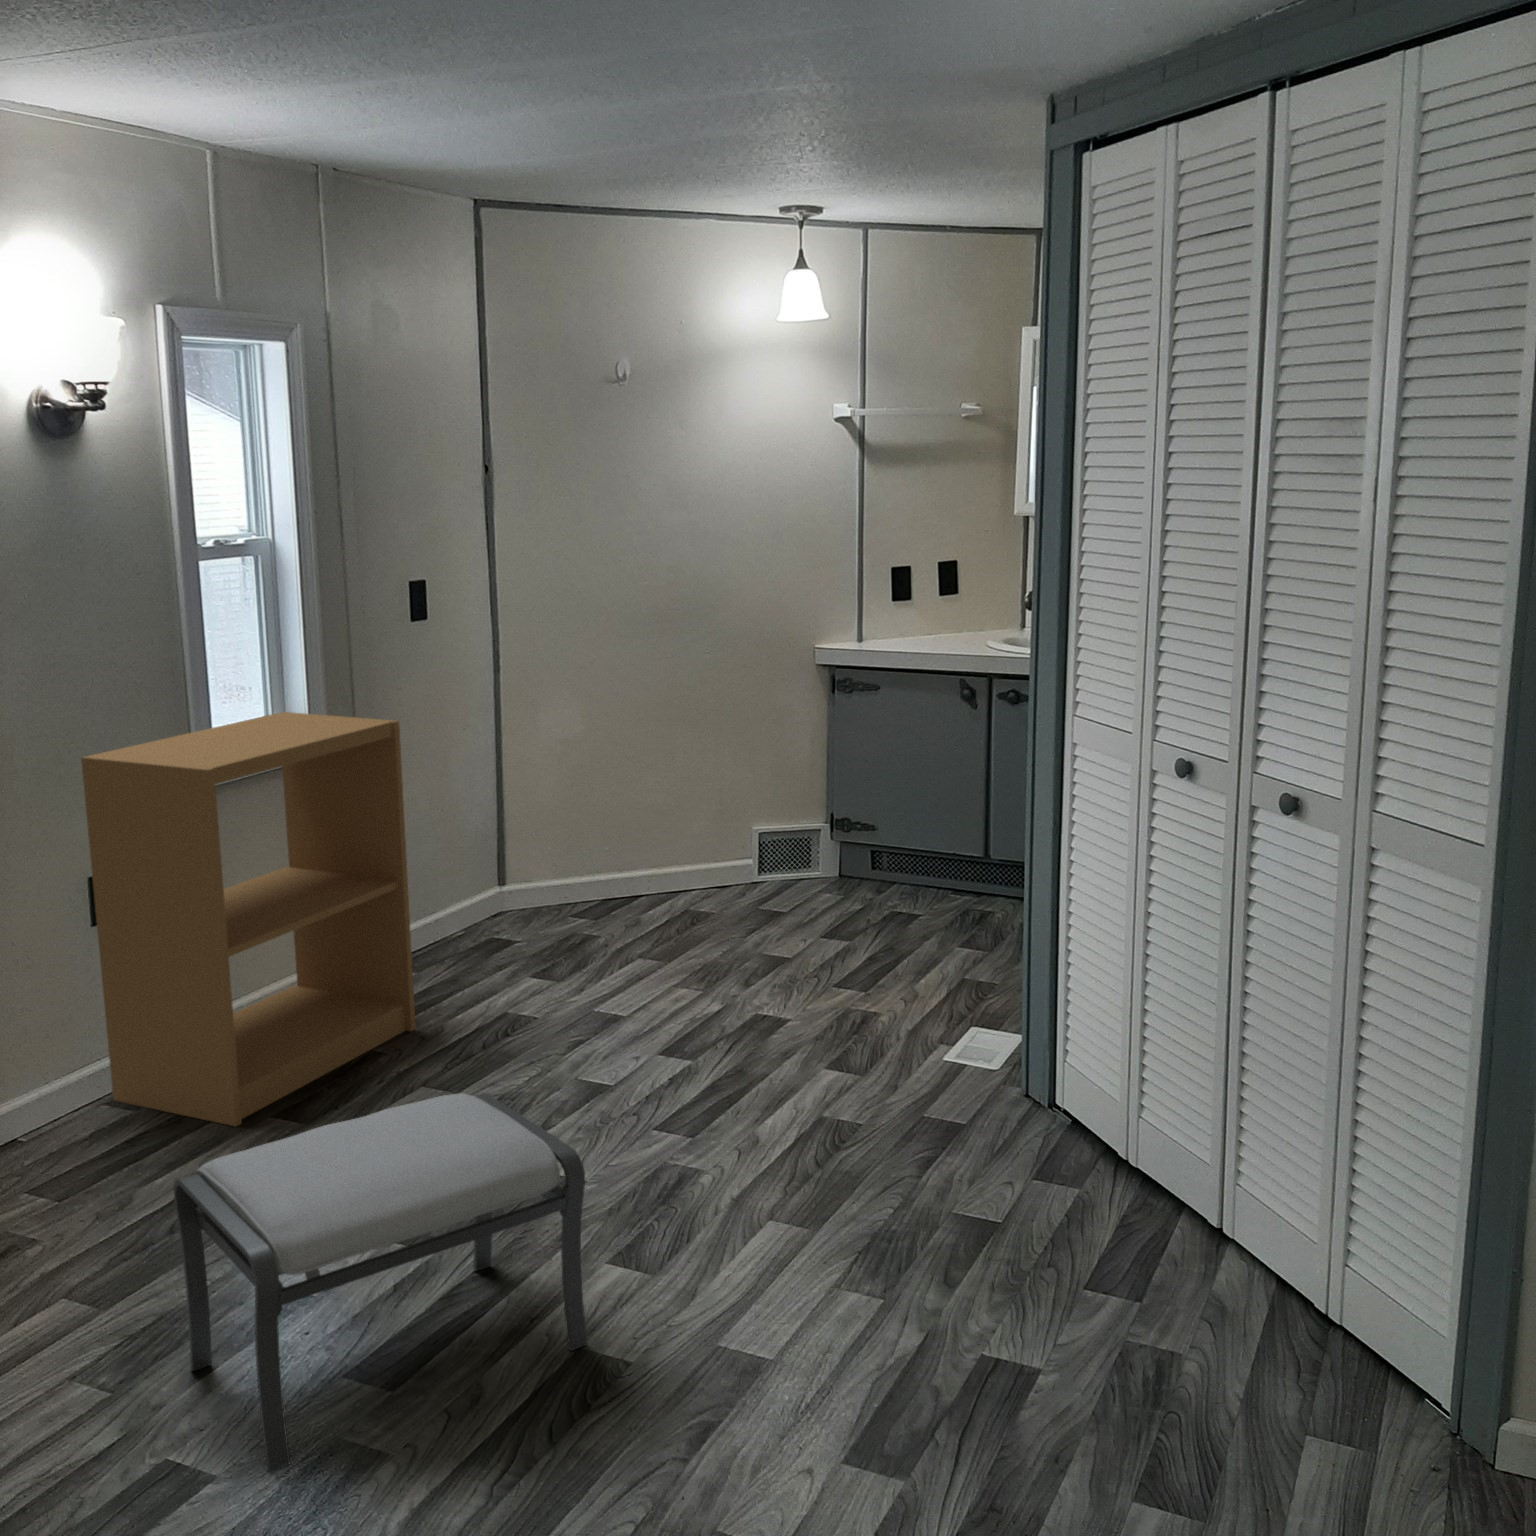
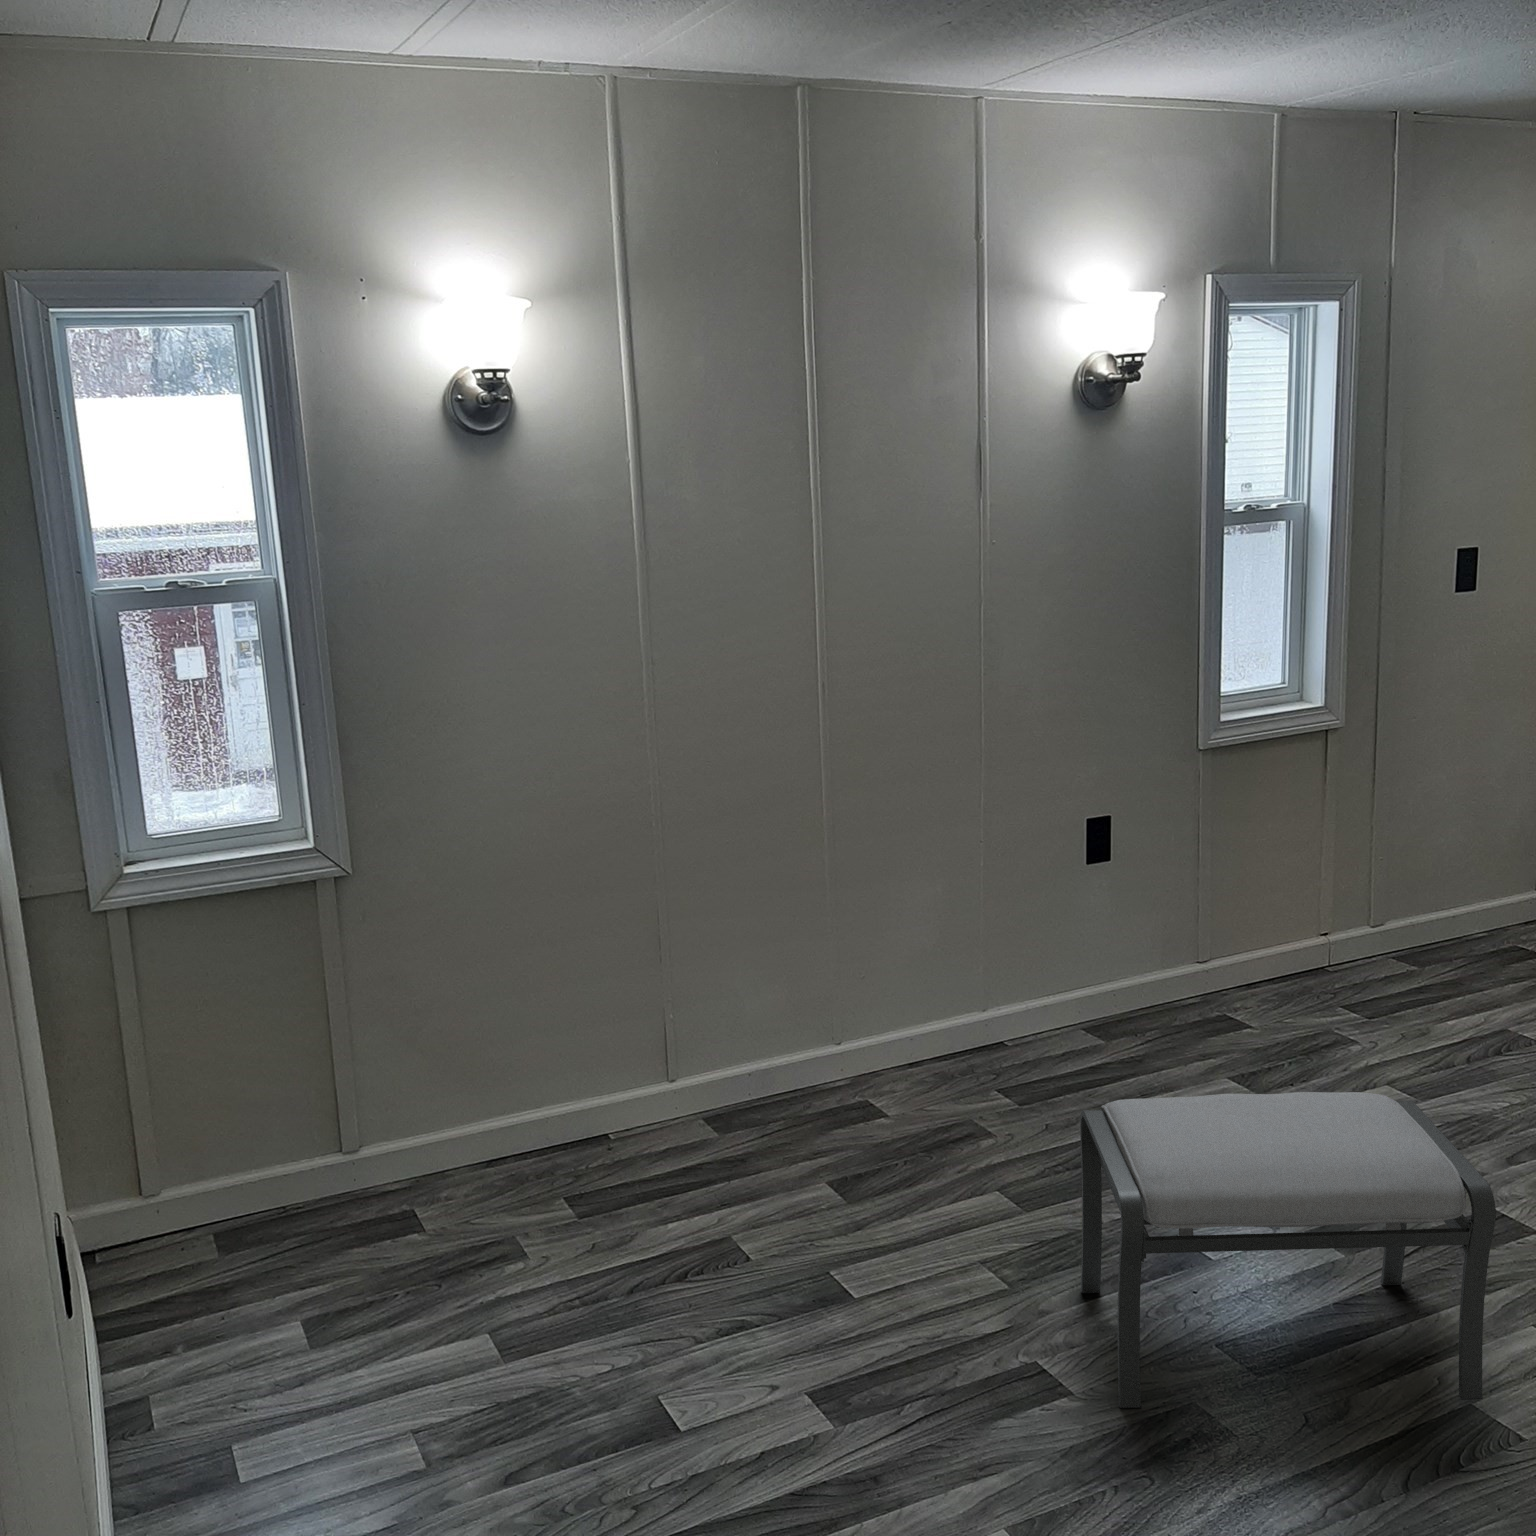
bookshelf: present [81,712,416,1126] -> none [1090,680,1413,1080]

